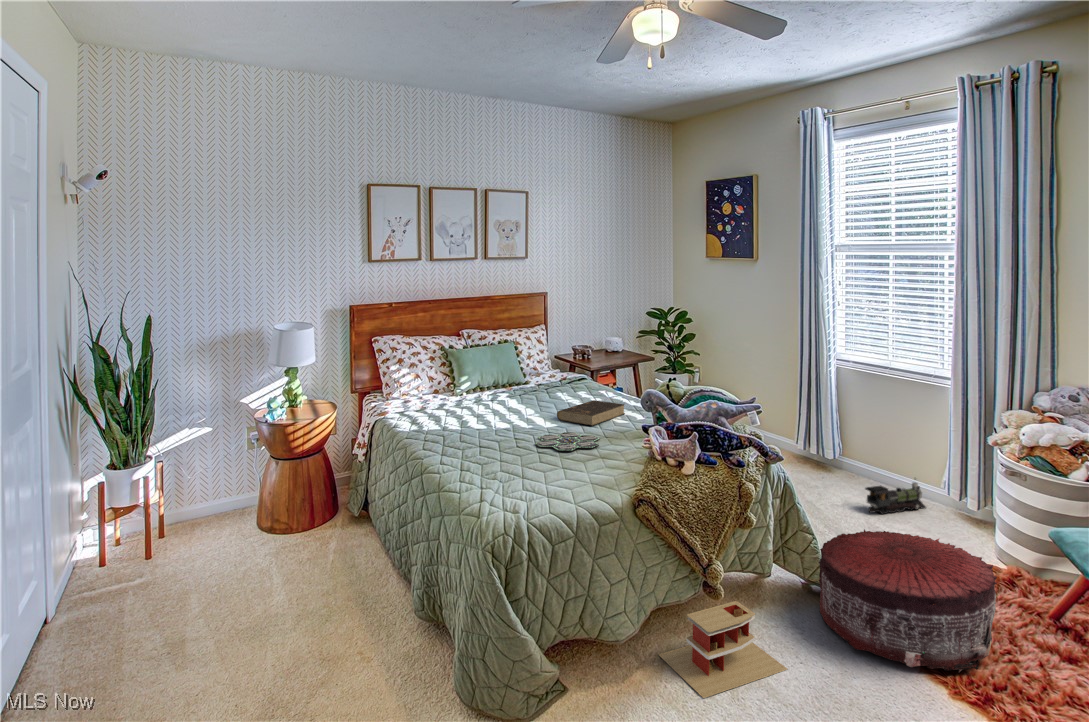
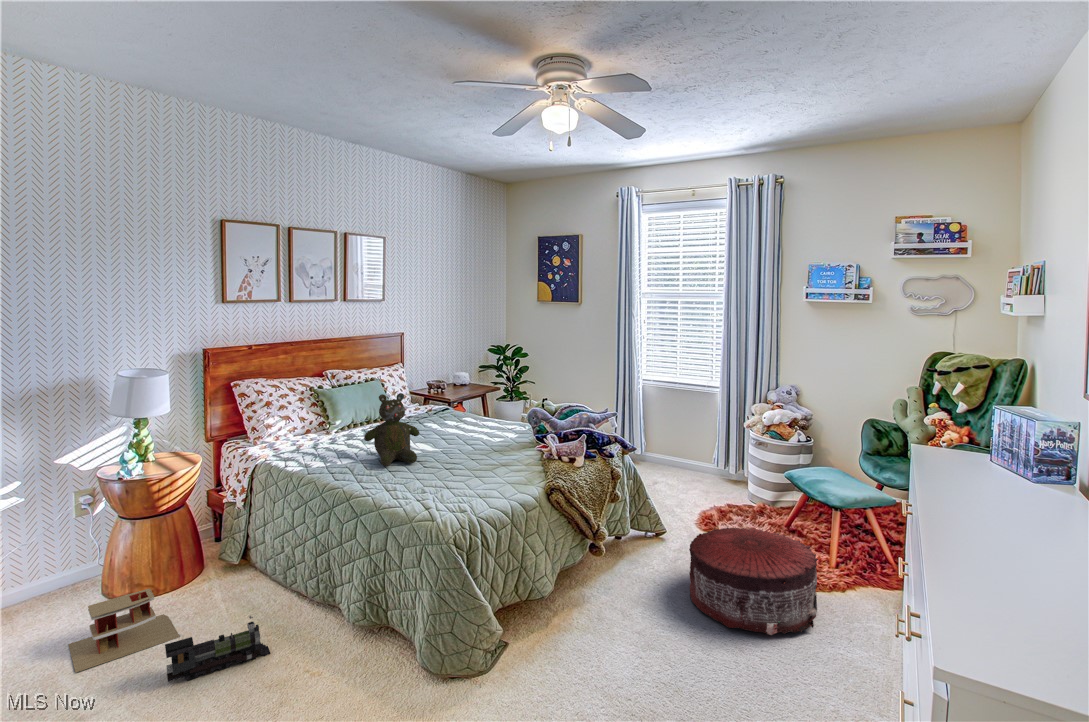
teddy bear: none [473,352,530,426] -> present [364,393,419,466]
book: present [557,400,625,426] -> none [446,434,504,459]
board game: present [535,432,600,452] -> none [438,467,499,487]
toy train: present [865,483,926,514] -> present [165,616,270,682]
toy house: present [659,601,787,698] -> present [69,589,180,672]

